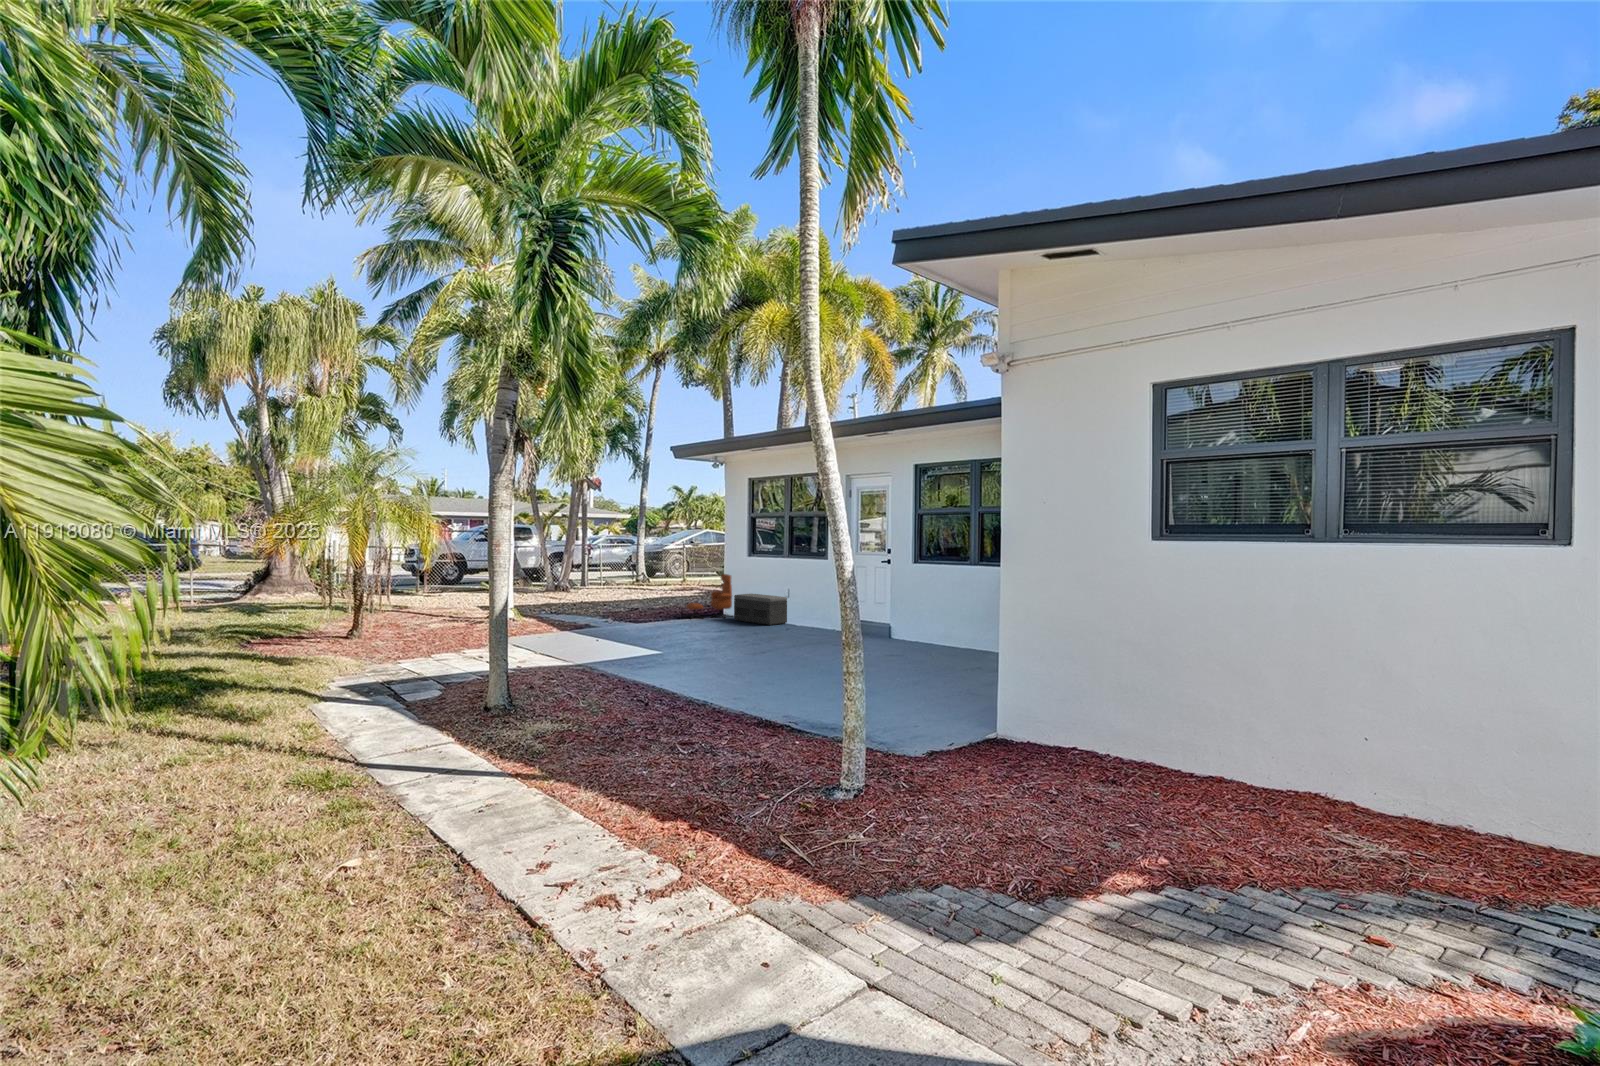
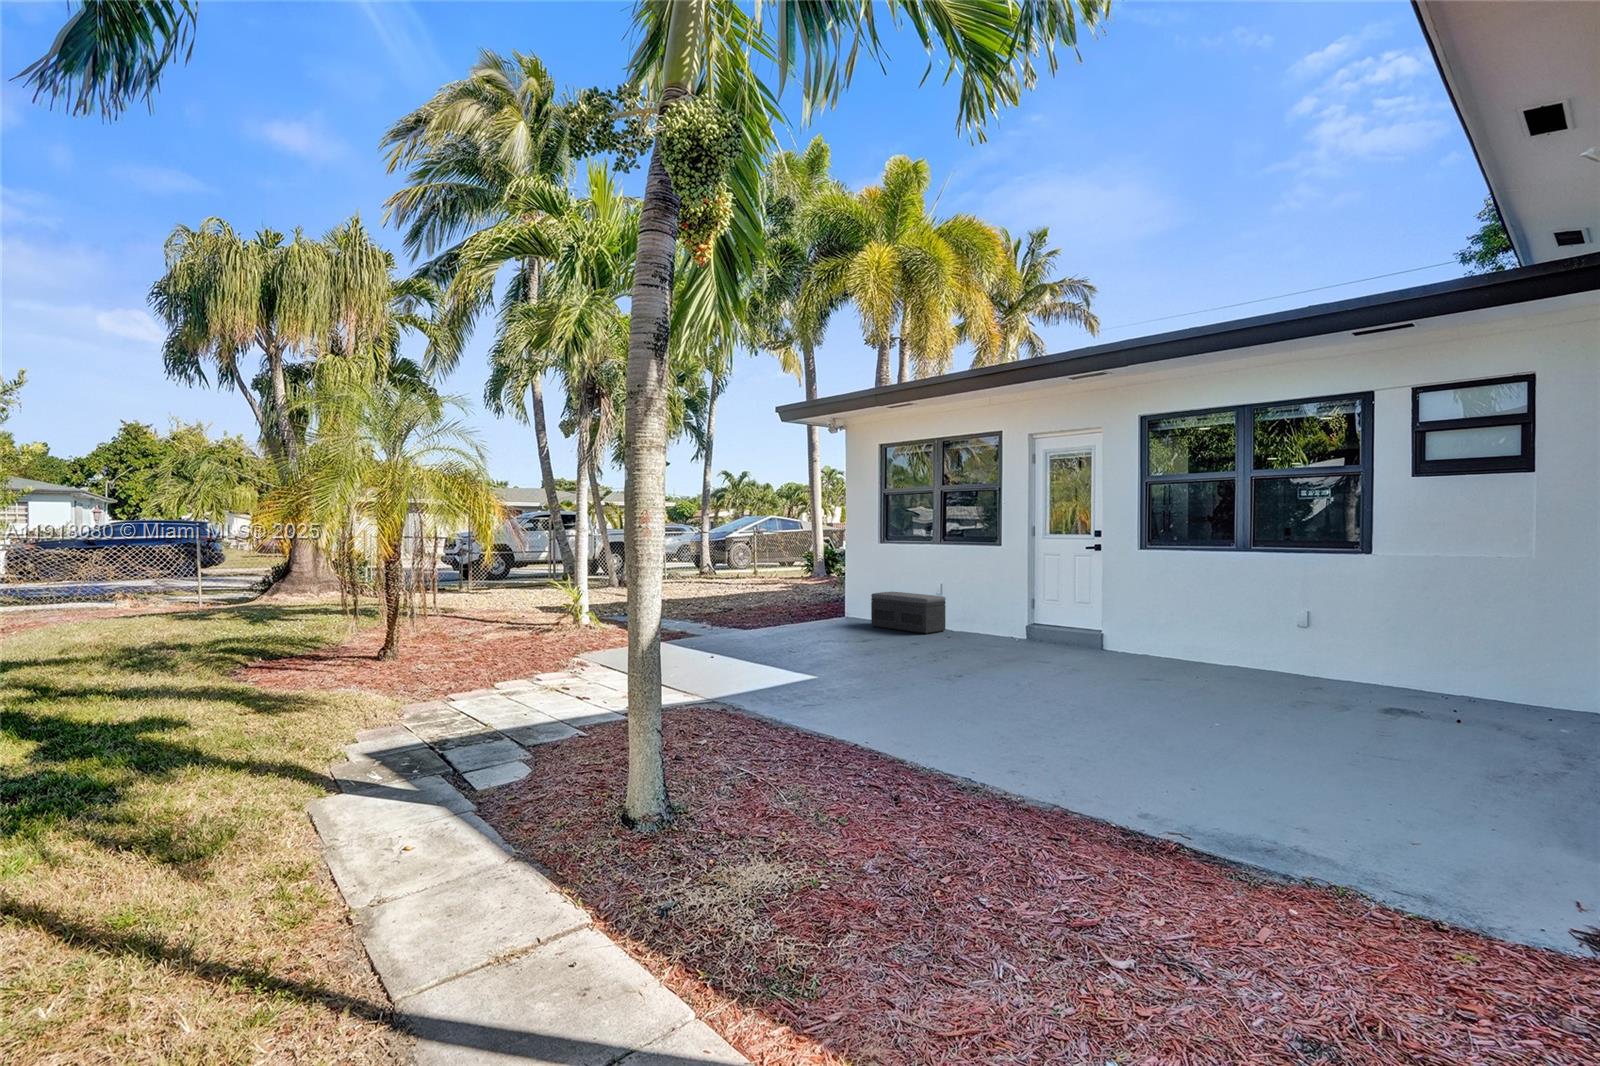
lounge chair: present [687,574,732,618] -> none [802,566,866,625]

